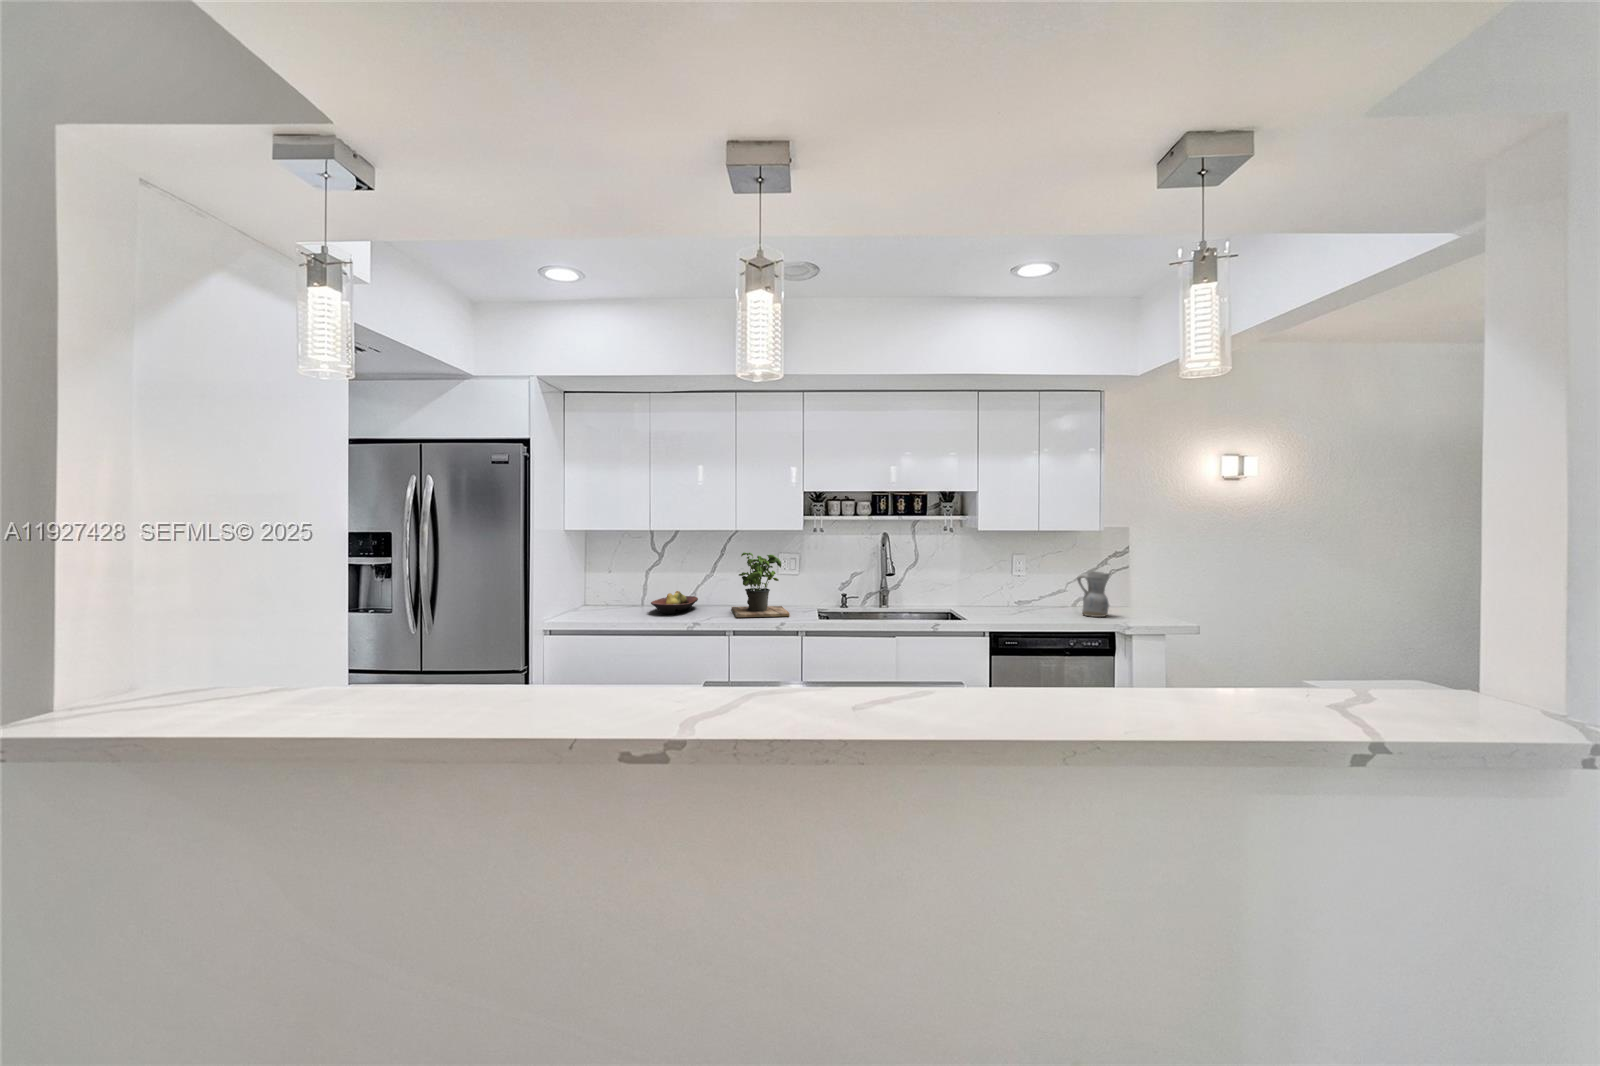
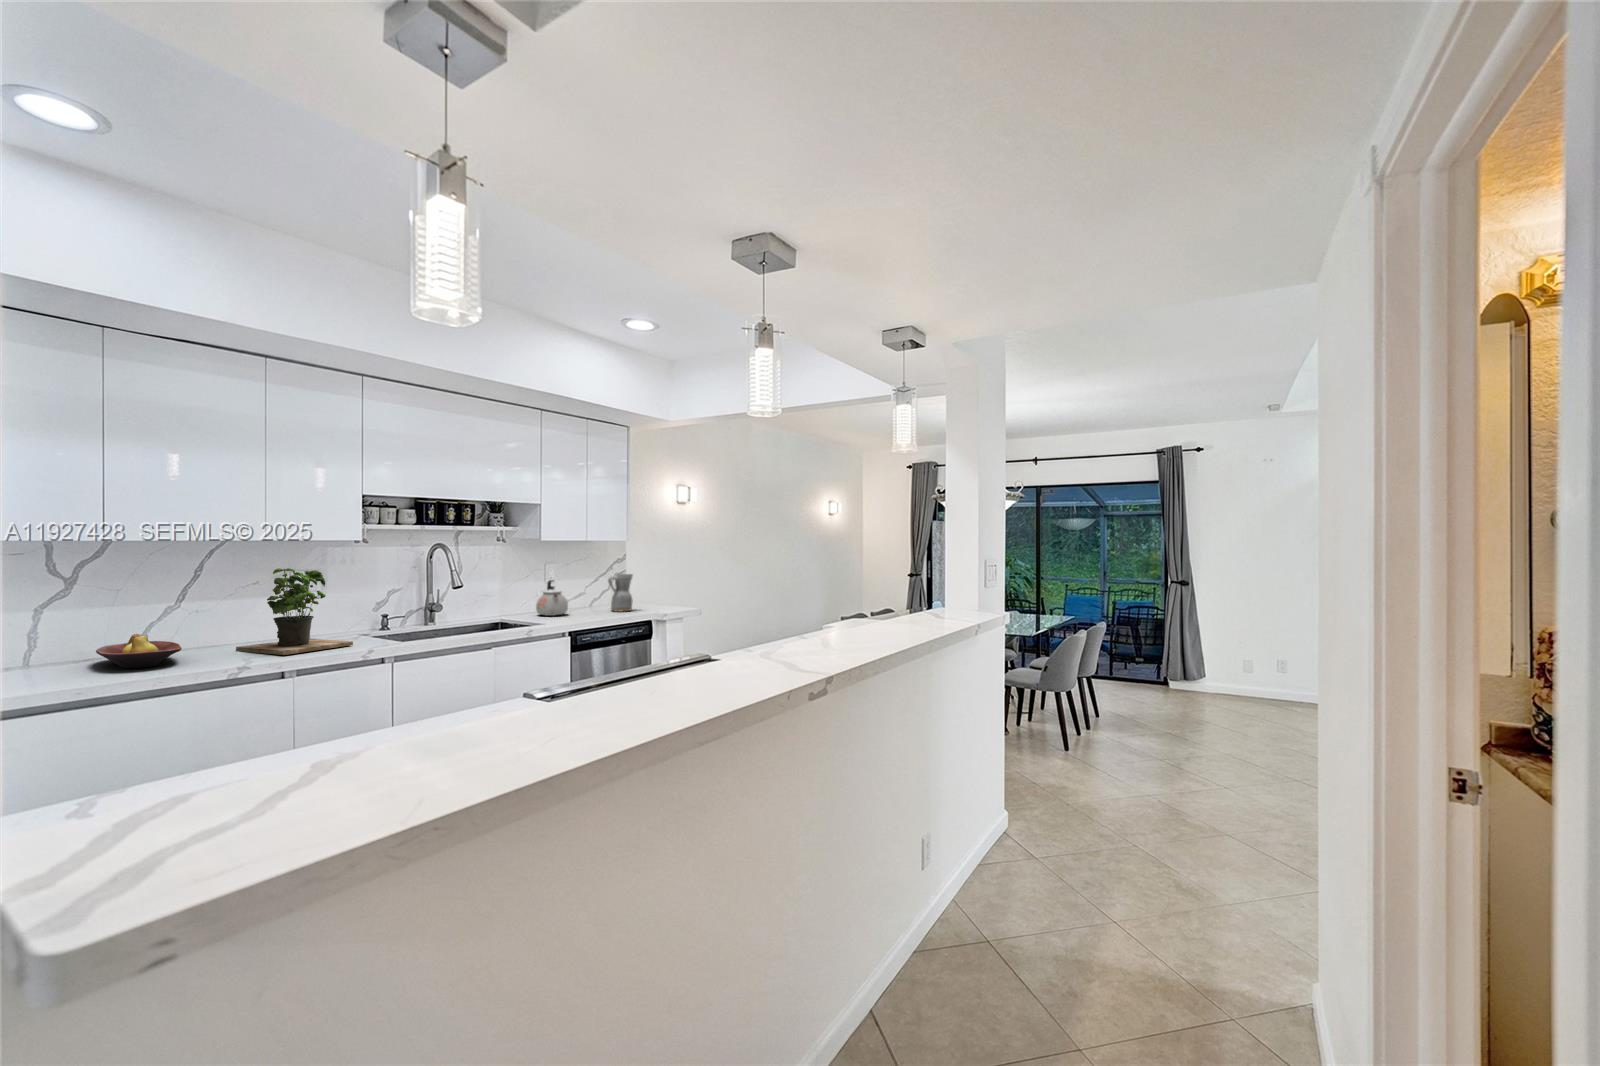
kettle: none [994,574,1027,611] -> present [536,580,568,616]

